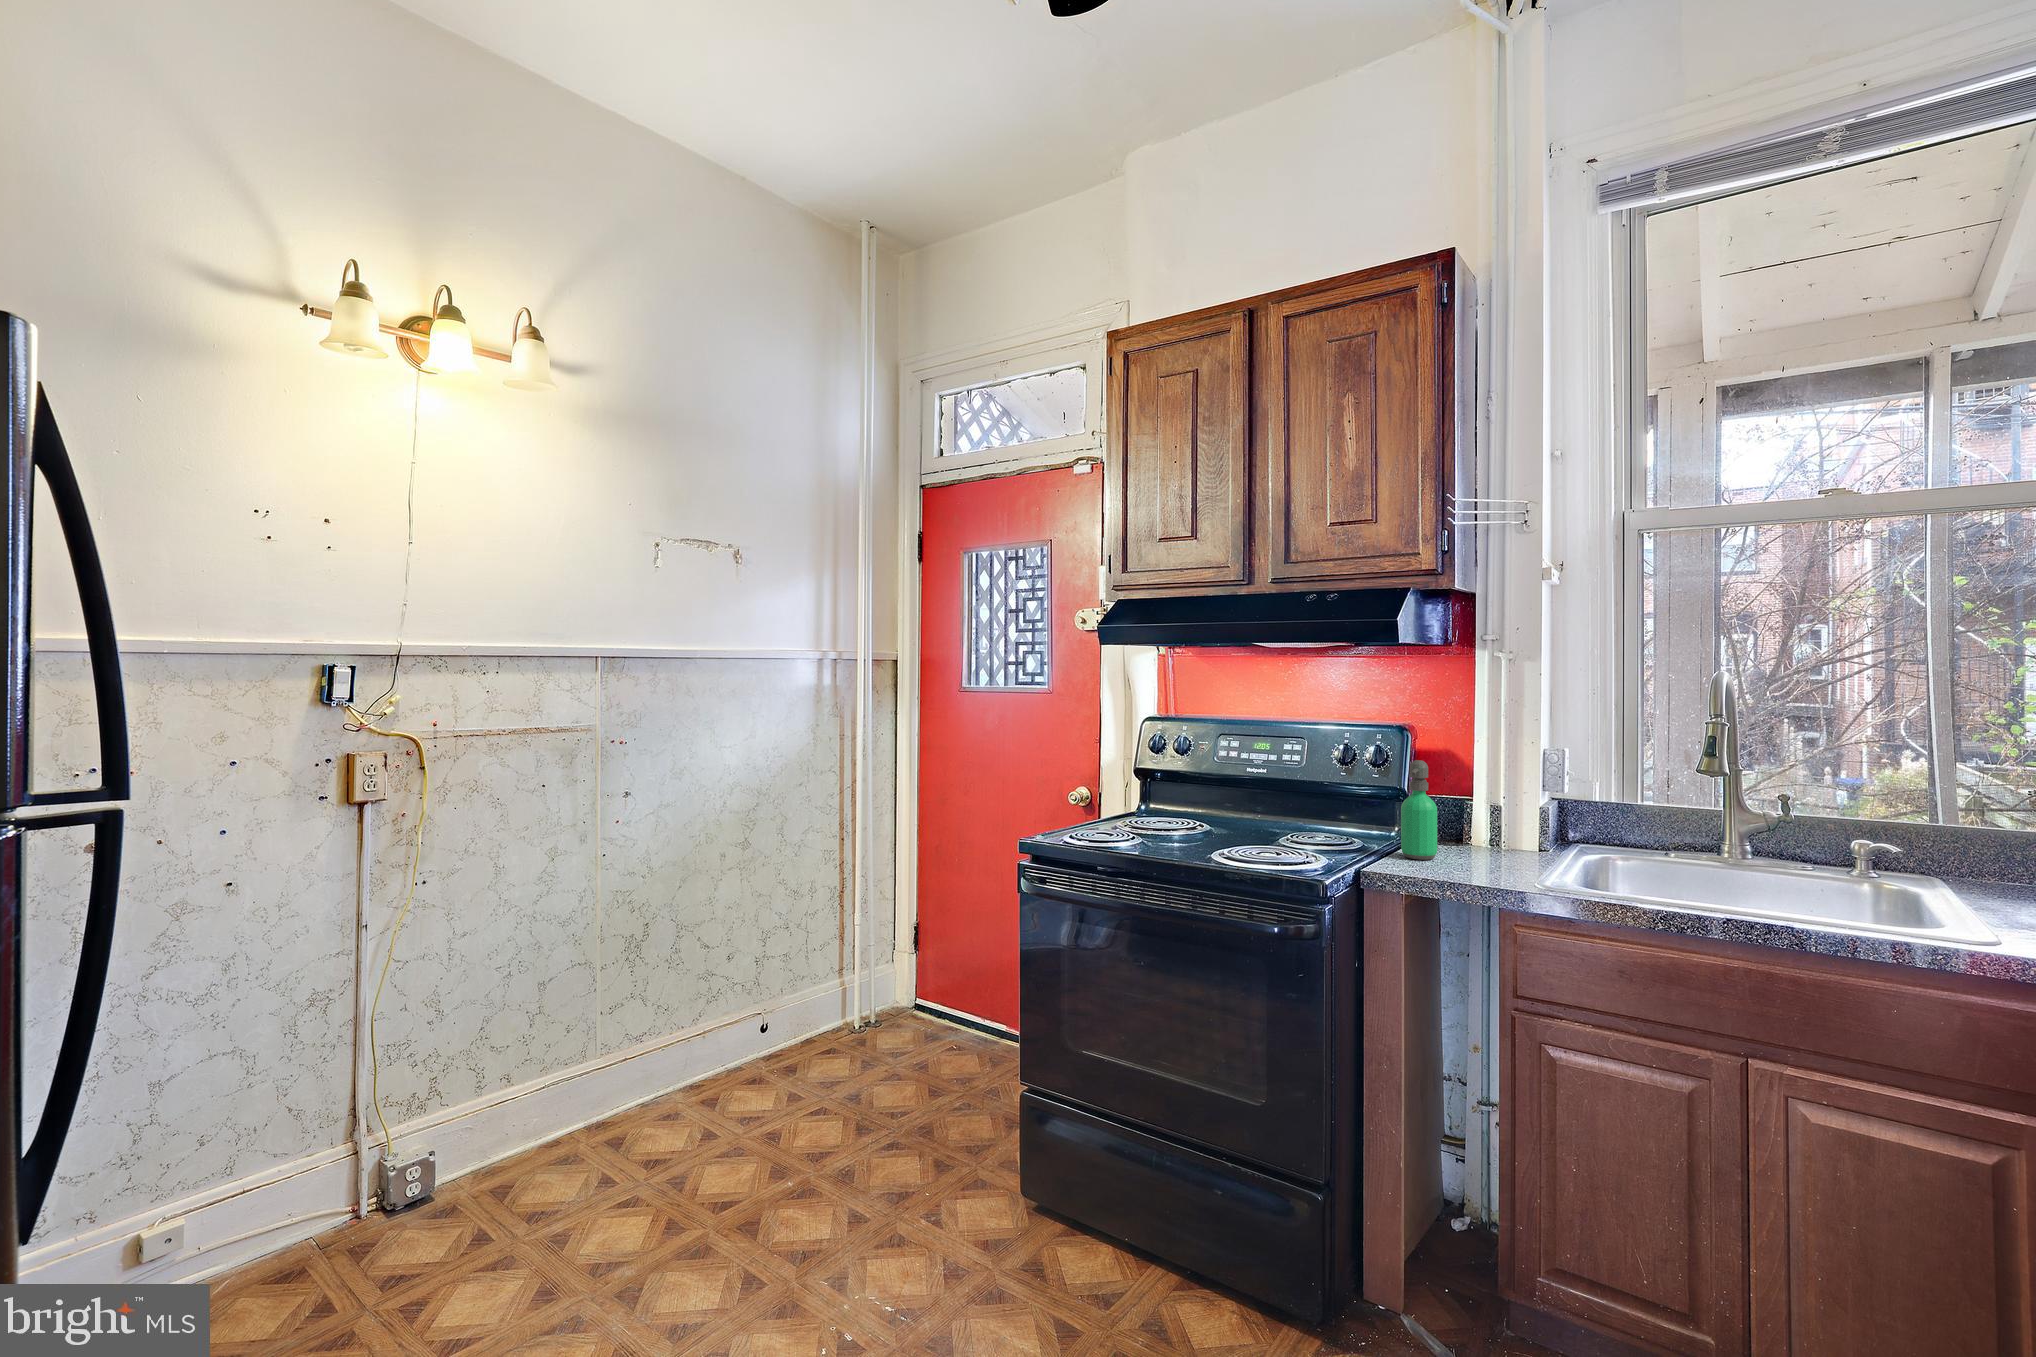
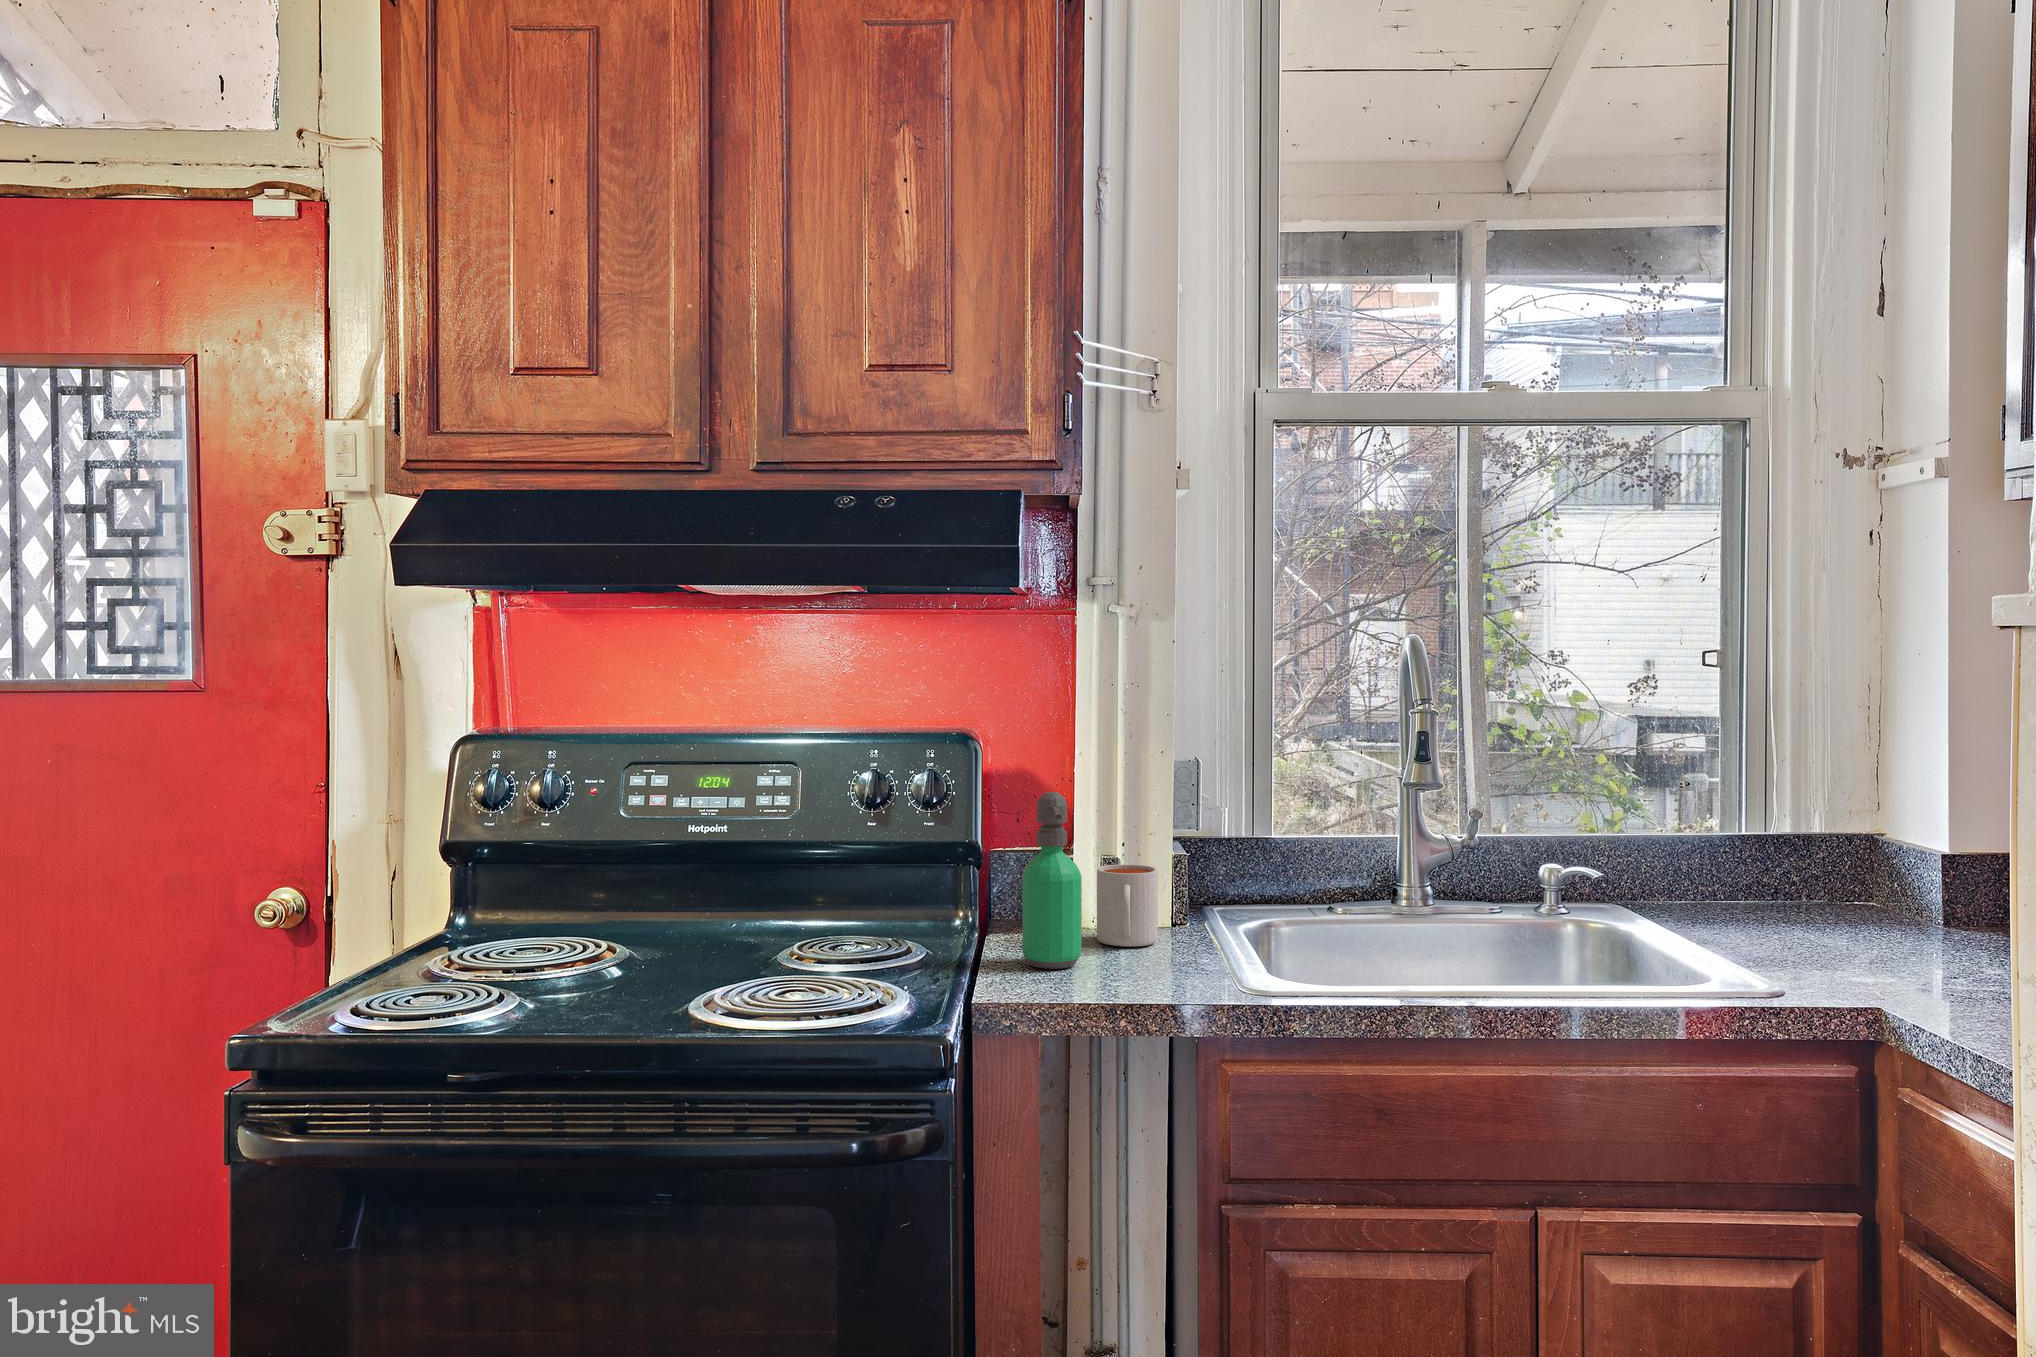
mug: none [1466,808,1507,857] -> present [1097,864,1158,947]

